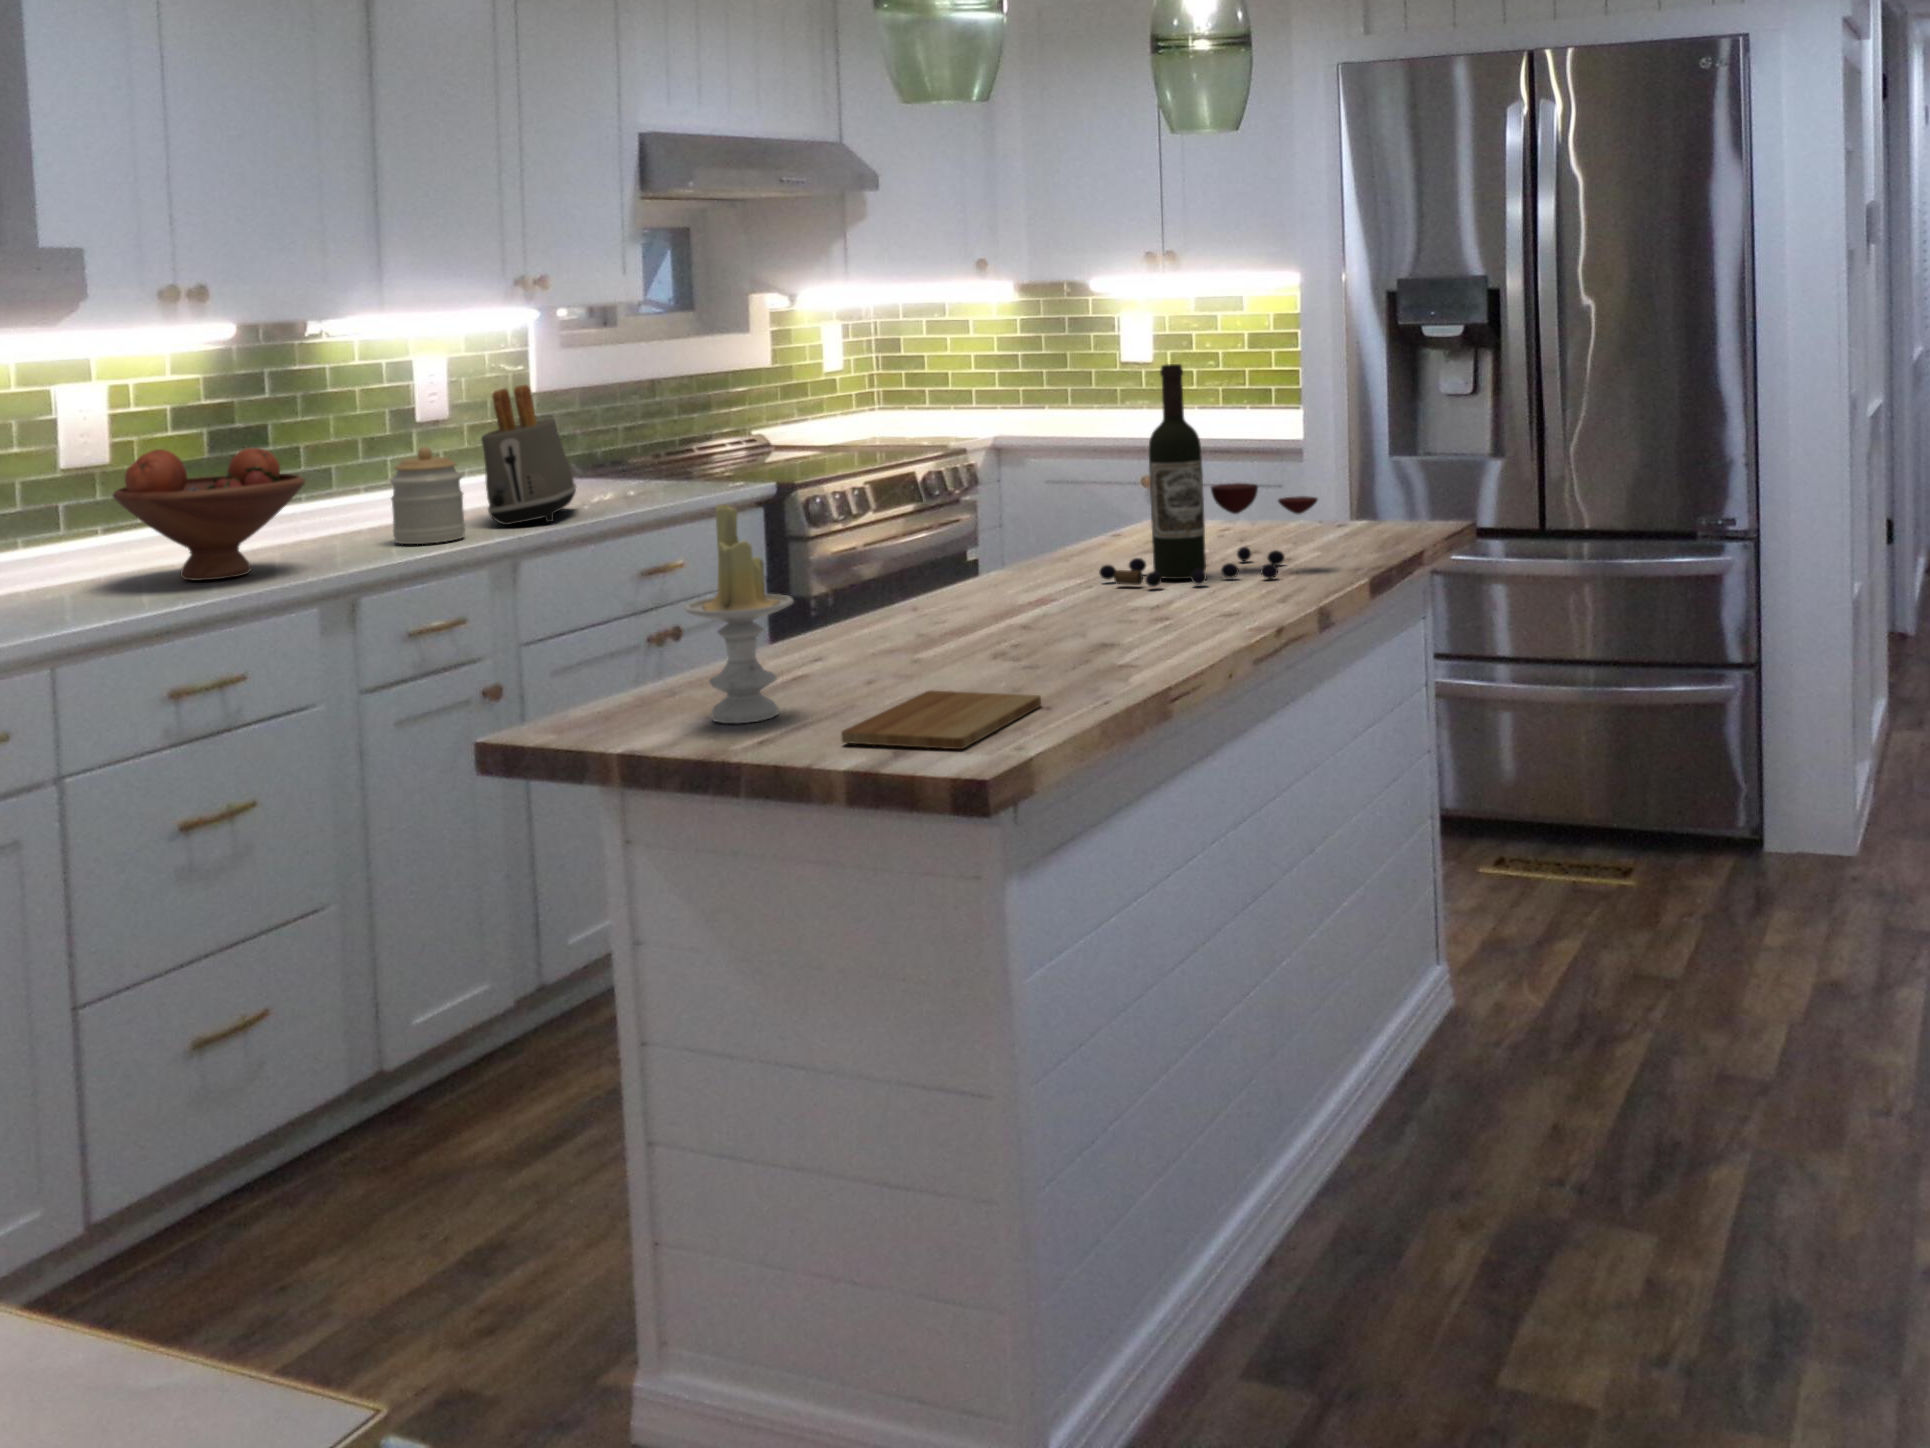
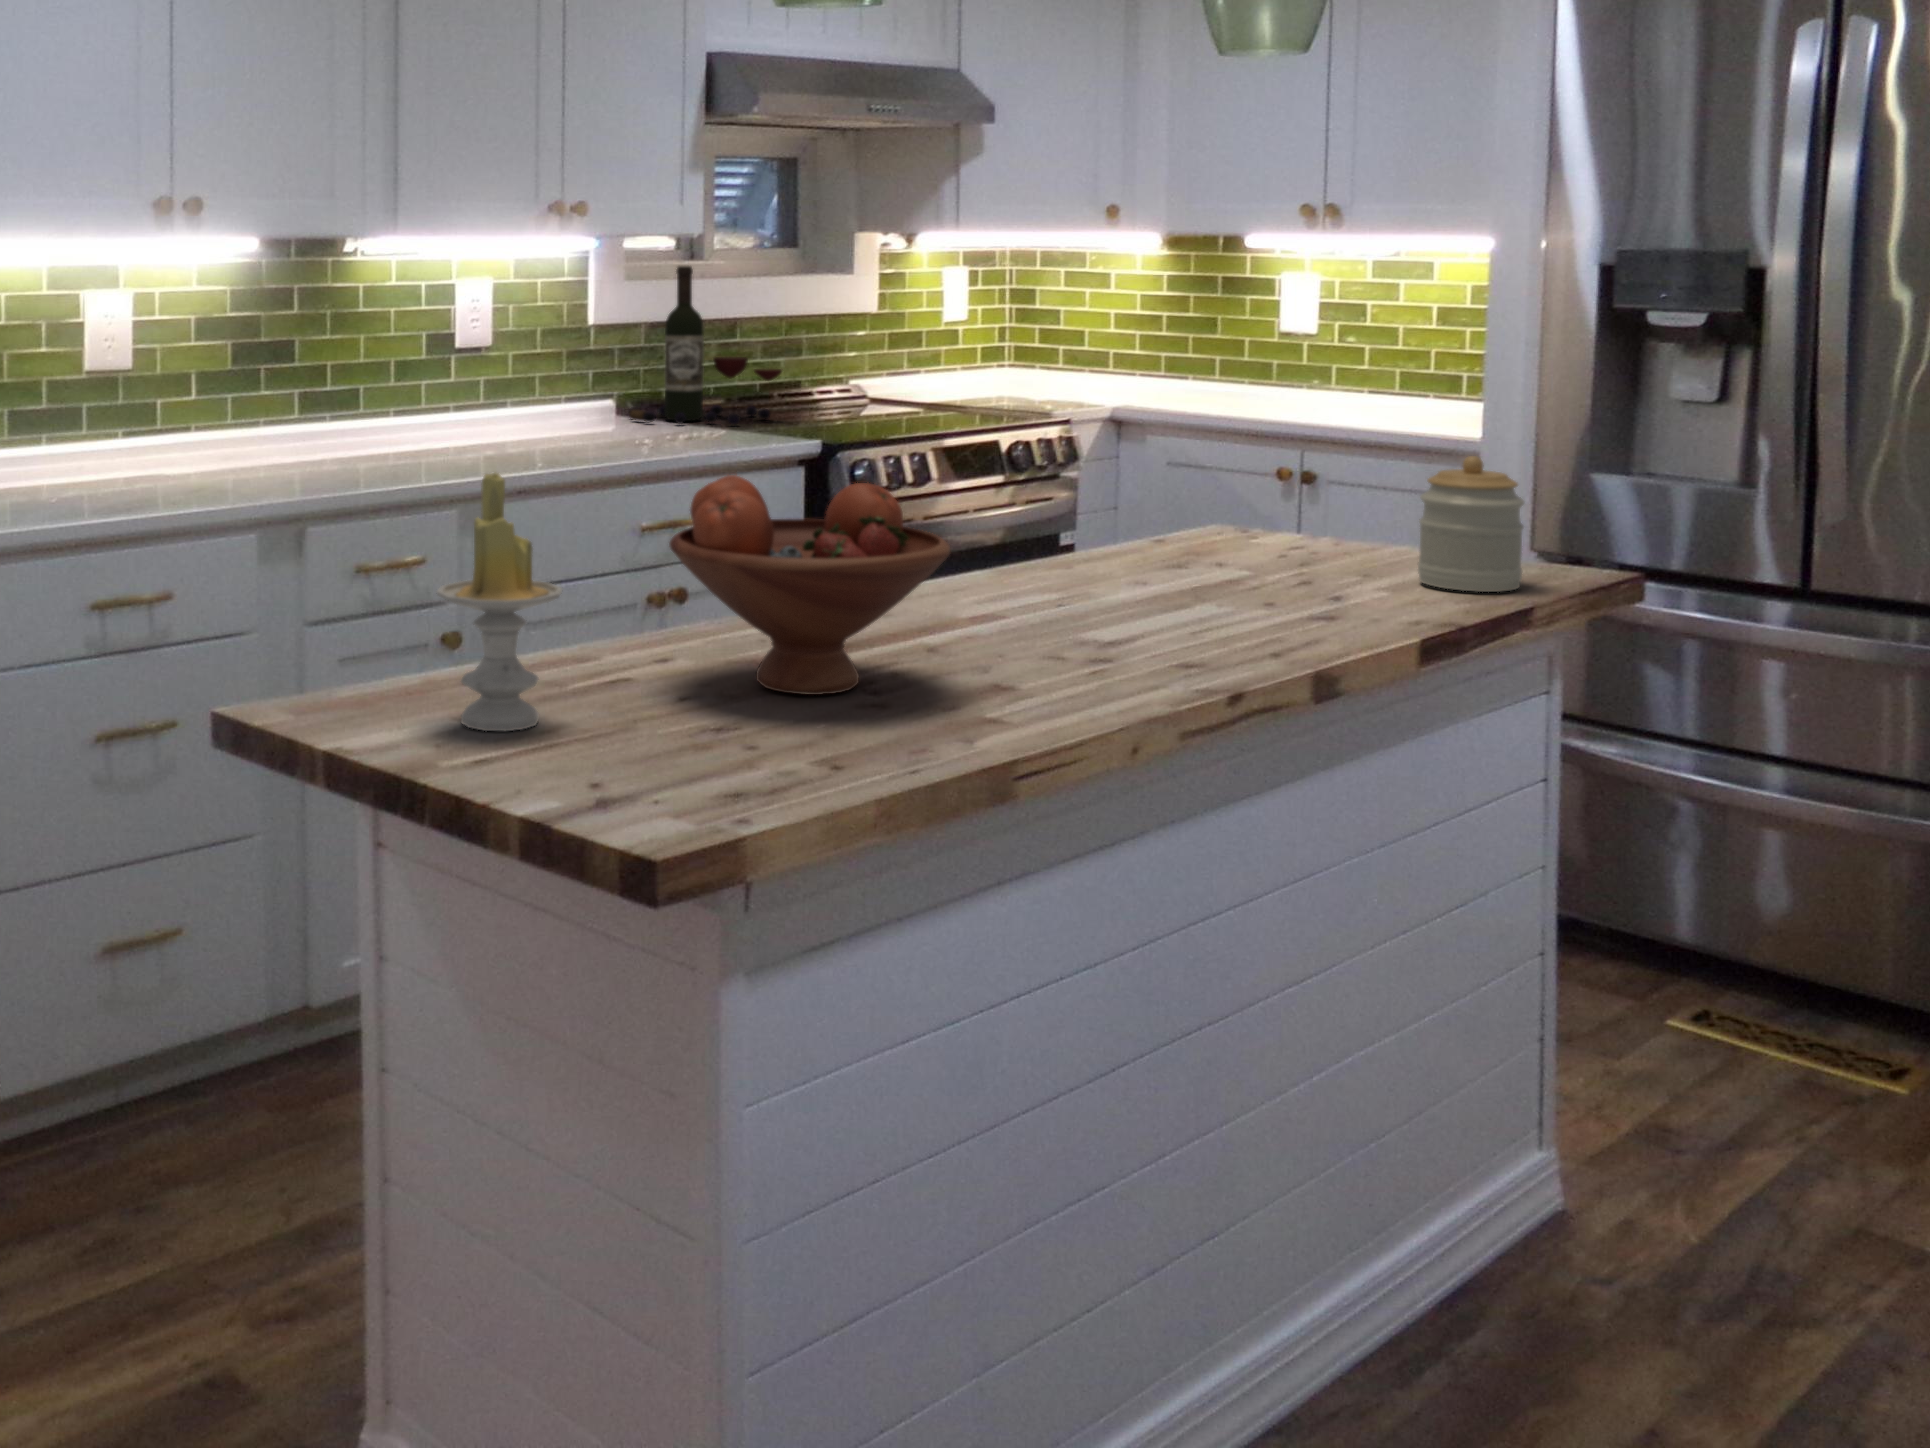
wine bottle: present [1099,364,1318,587] -> present [628,266,782,424]
toaster: present [481,385,576,525] -> none [474,316,582,465]
jar: present [390,447,465,544] -> present [1418,456,1524,592]
fruit bowl: present [113,448,305,581] -> present [669,475,951,695]
cutting board: present [841,691,1041,749] -> none [555,723,829,809]

